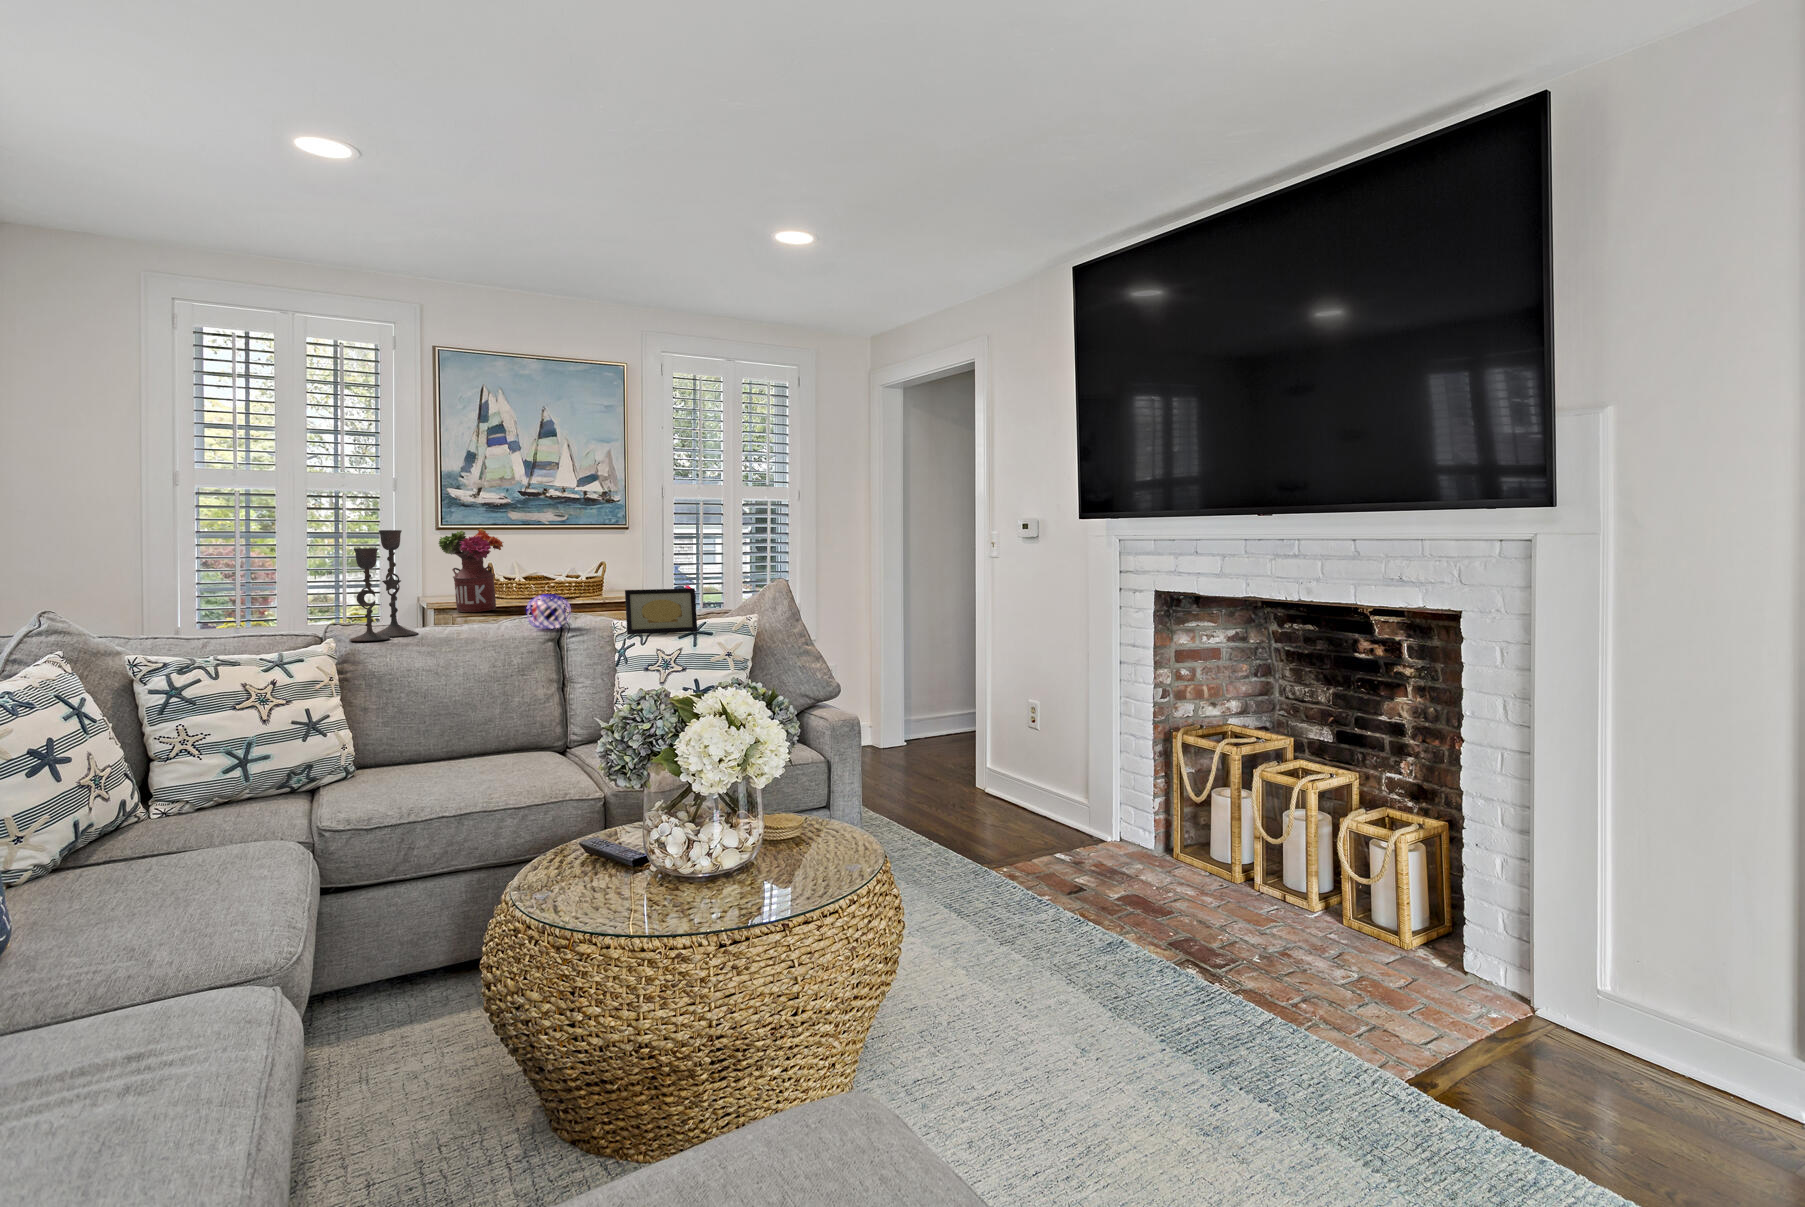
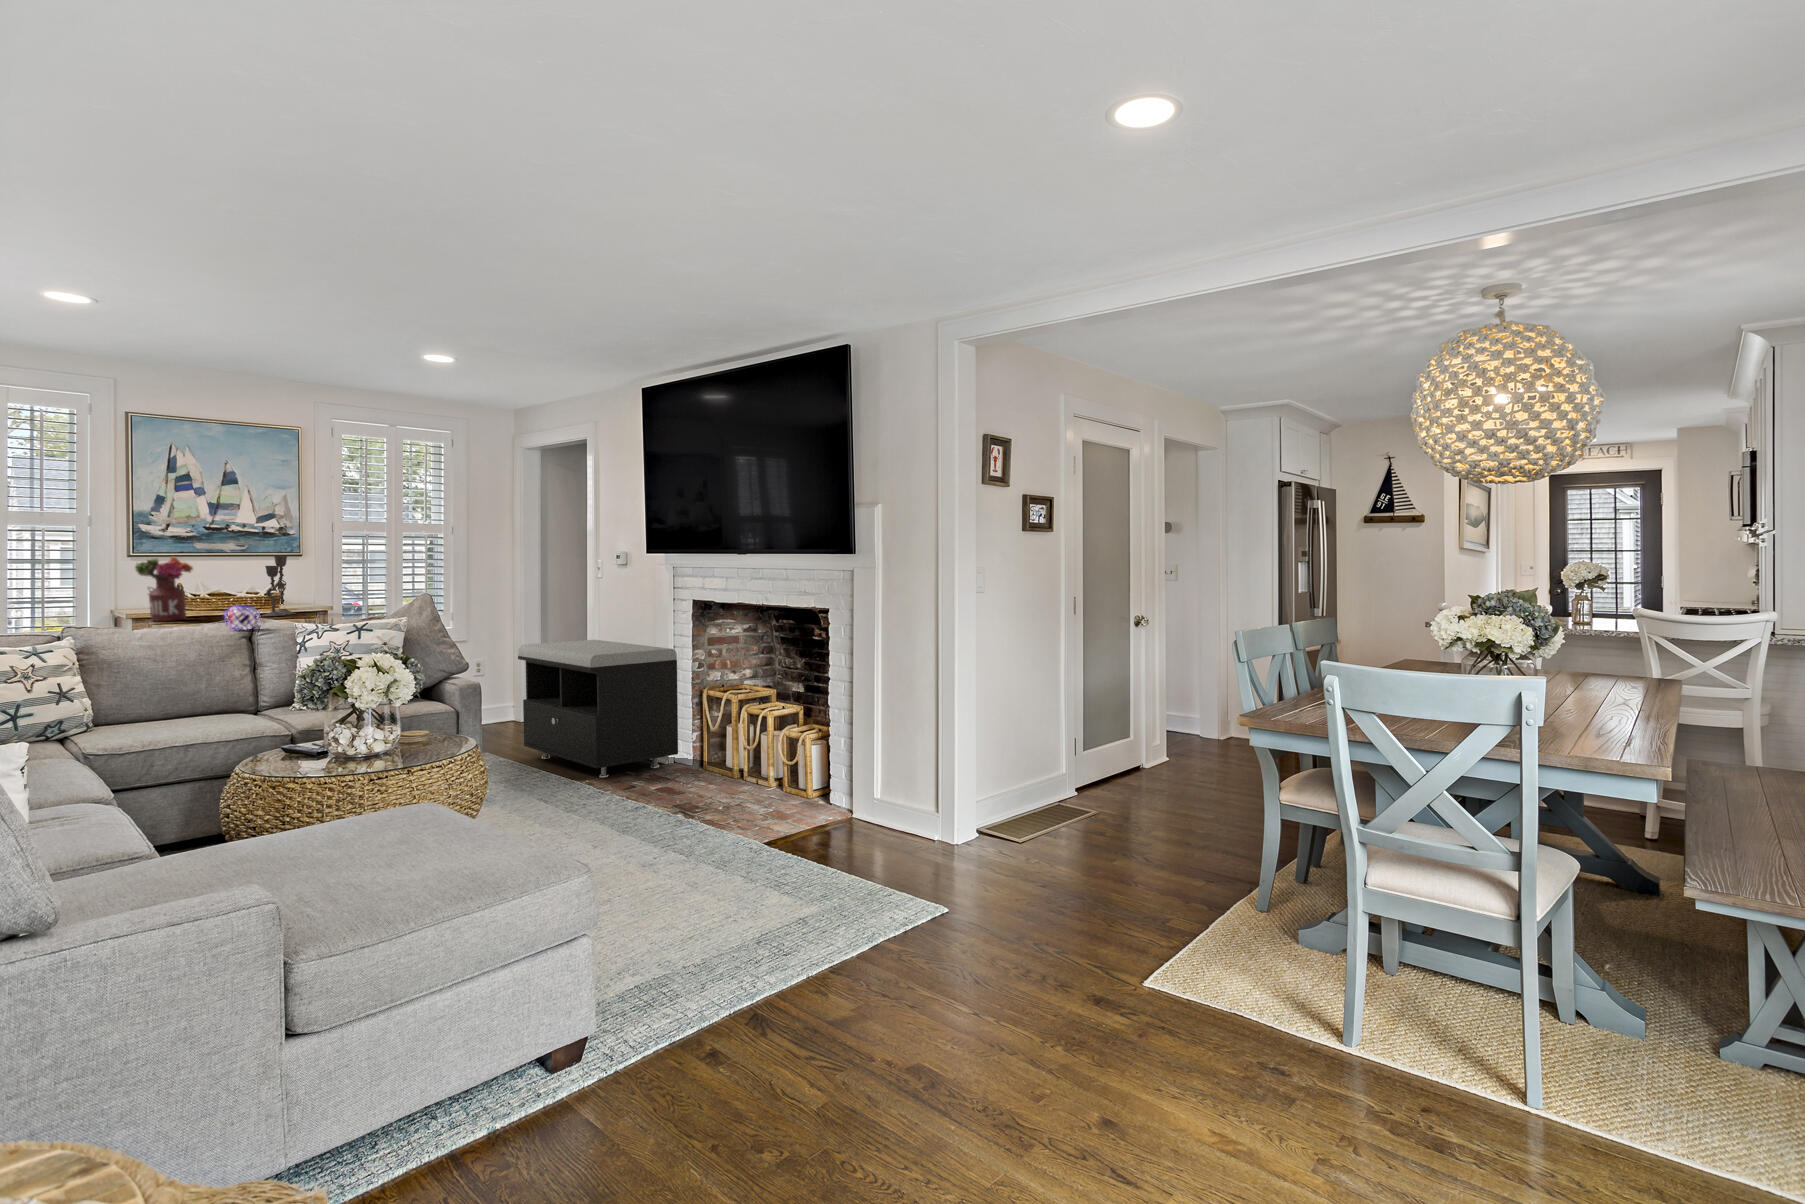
candlestick: present [349,530,418,641] -> present [262,556,296,616]
picture frame: present [625,588,697,635] -> none [305,600,362,632]
storage bench: none [891,645,1132,864] -> present [518,640,678,778]

